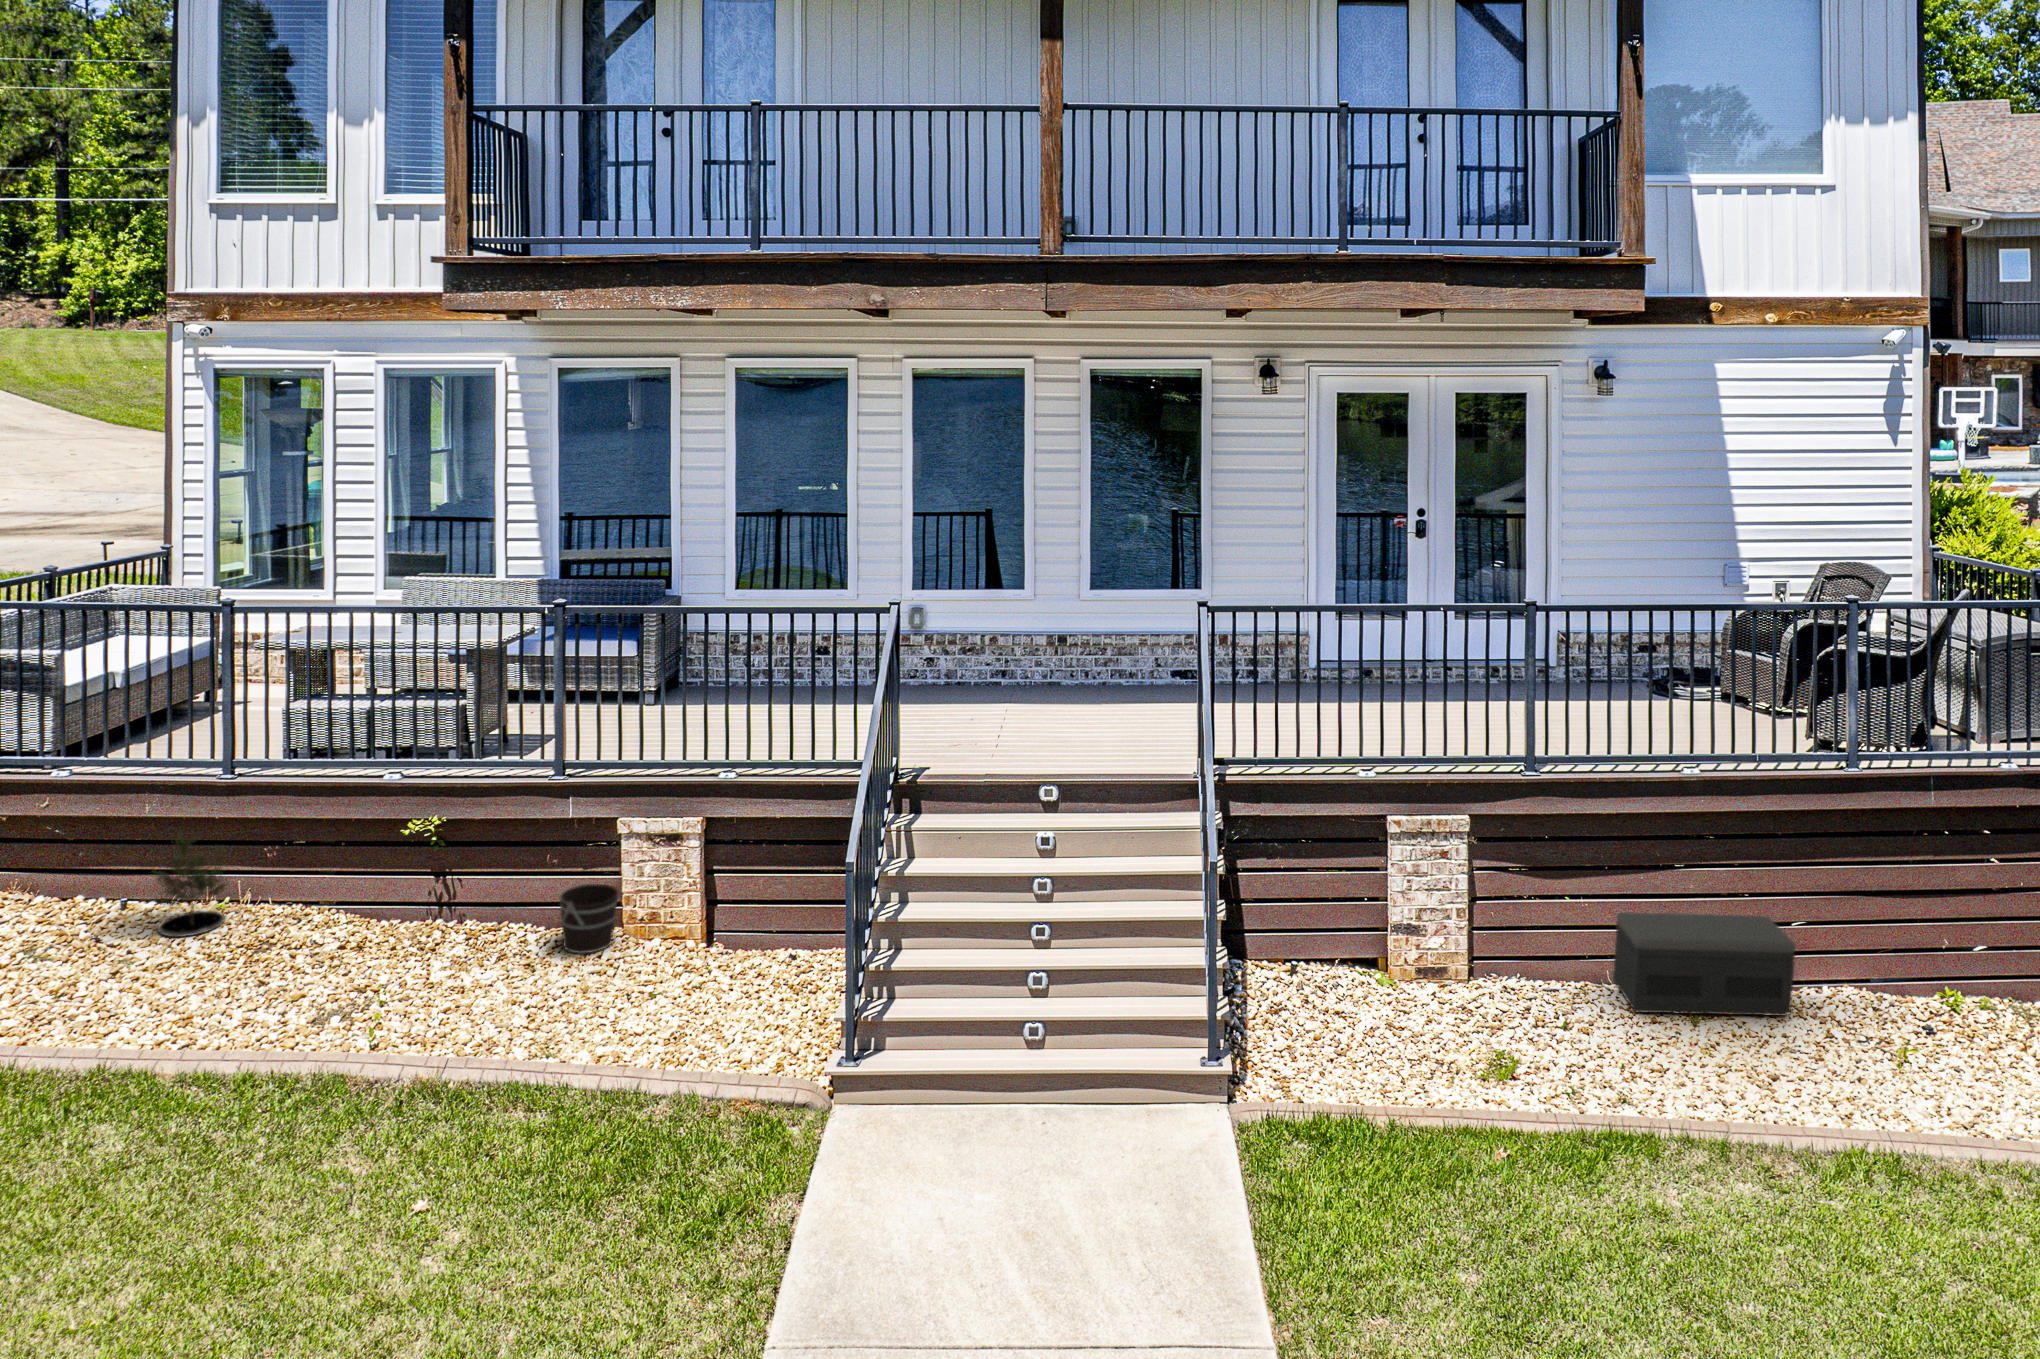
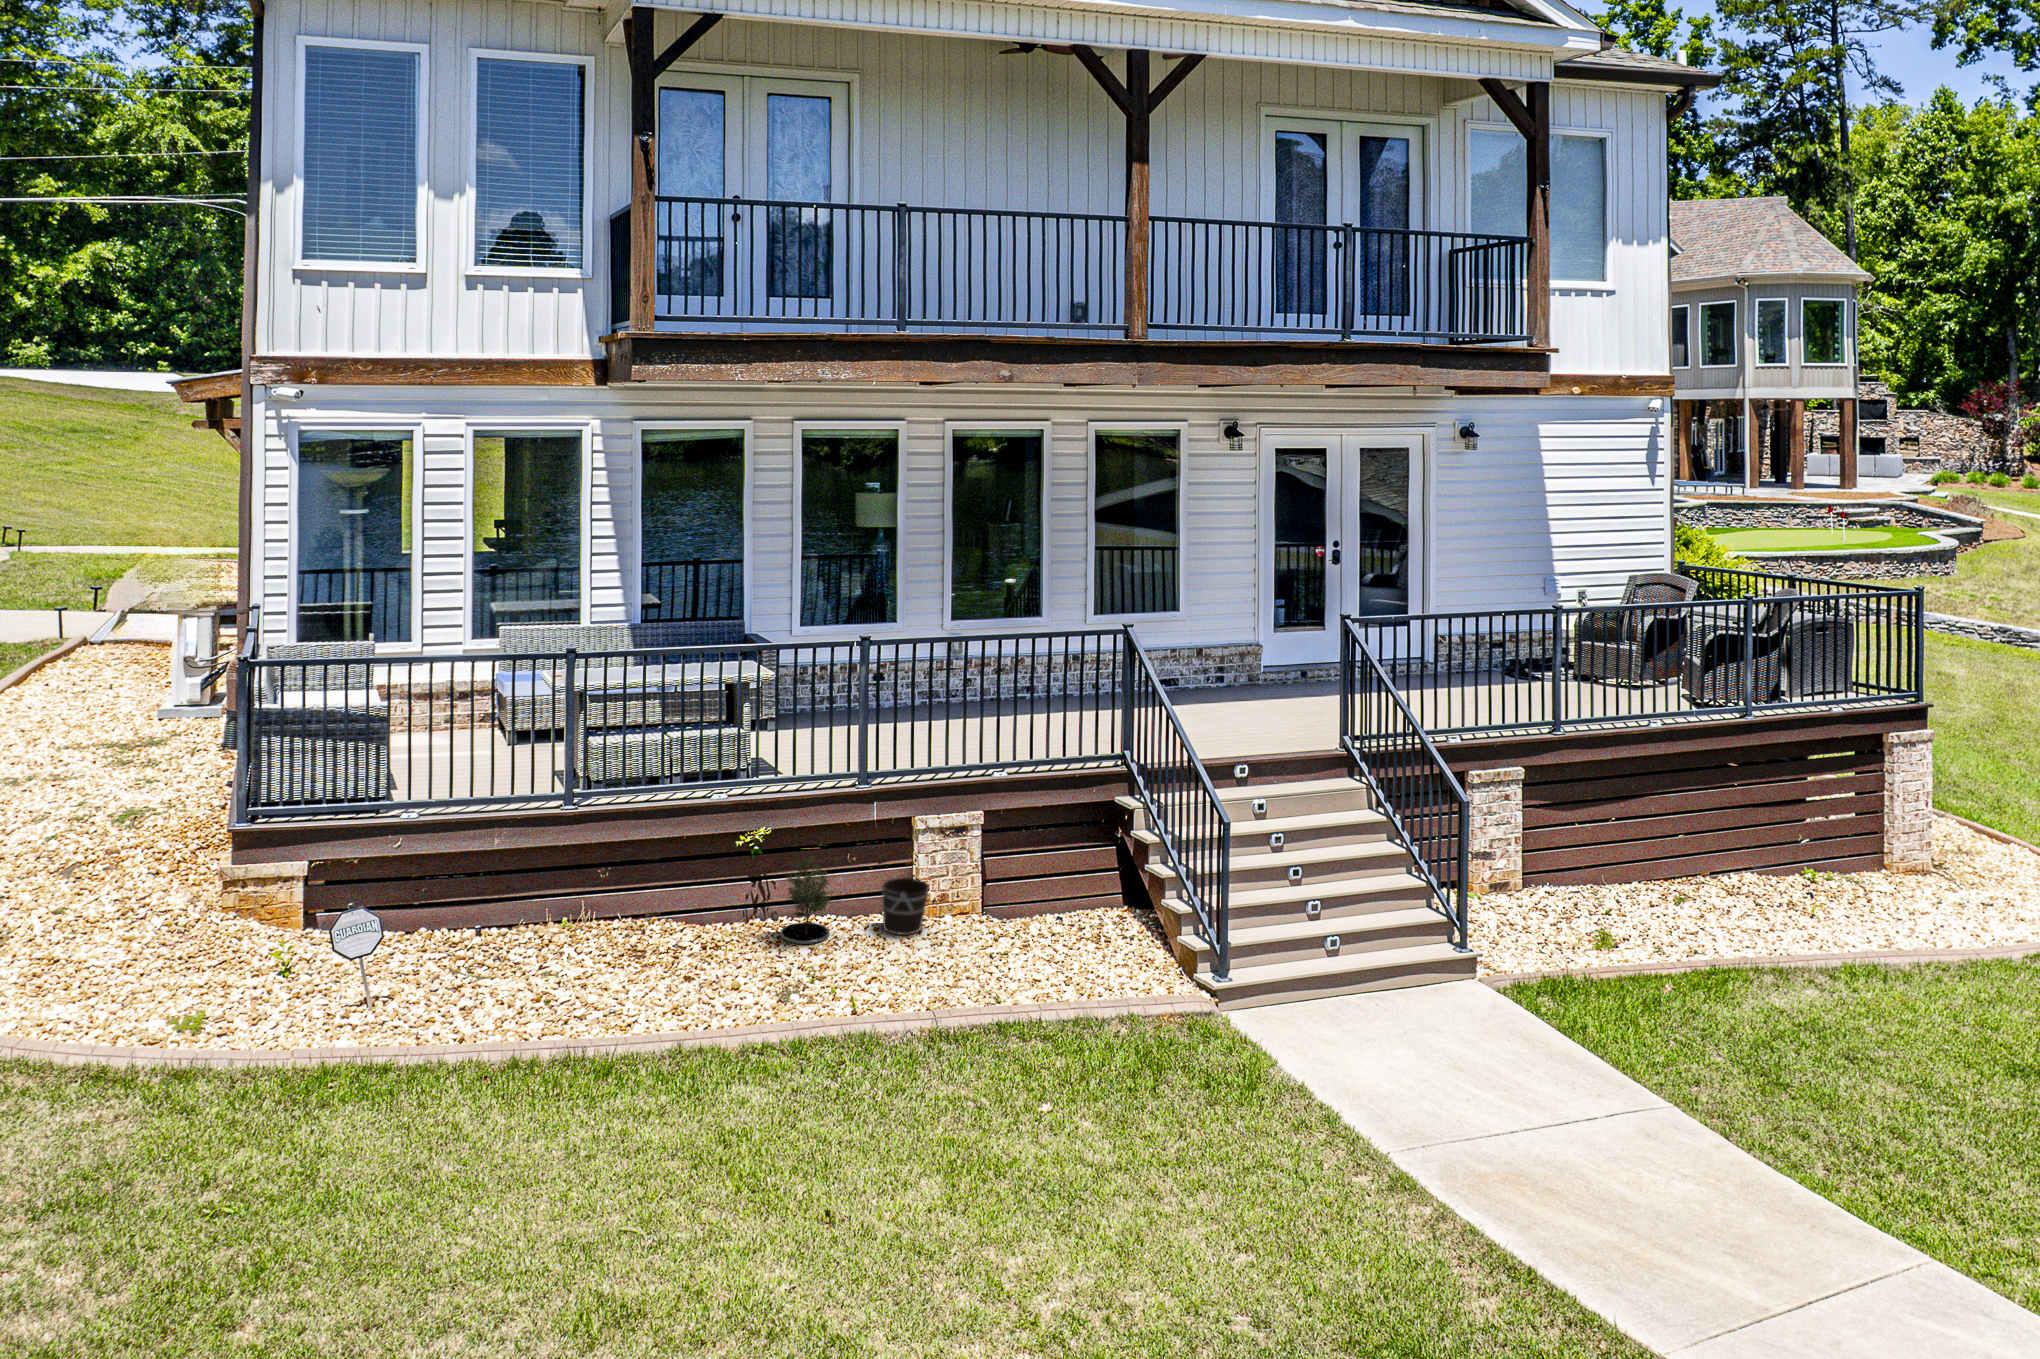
potted tree: present [154,828,229,937] -> present [780,854,834,944]
storage bench: present [1613,912,1796,1016] -> none [1601,820,1721,892]

